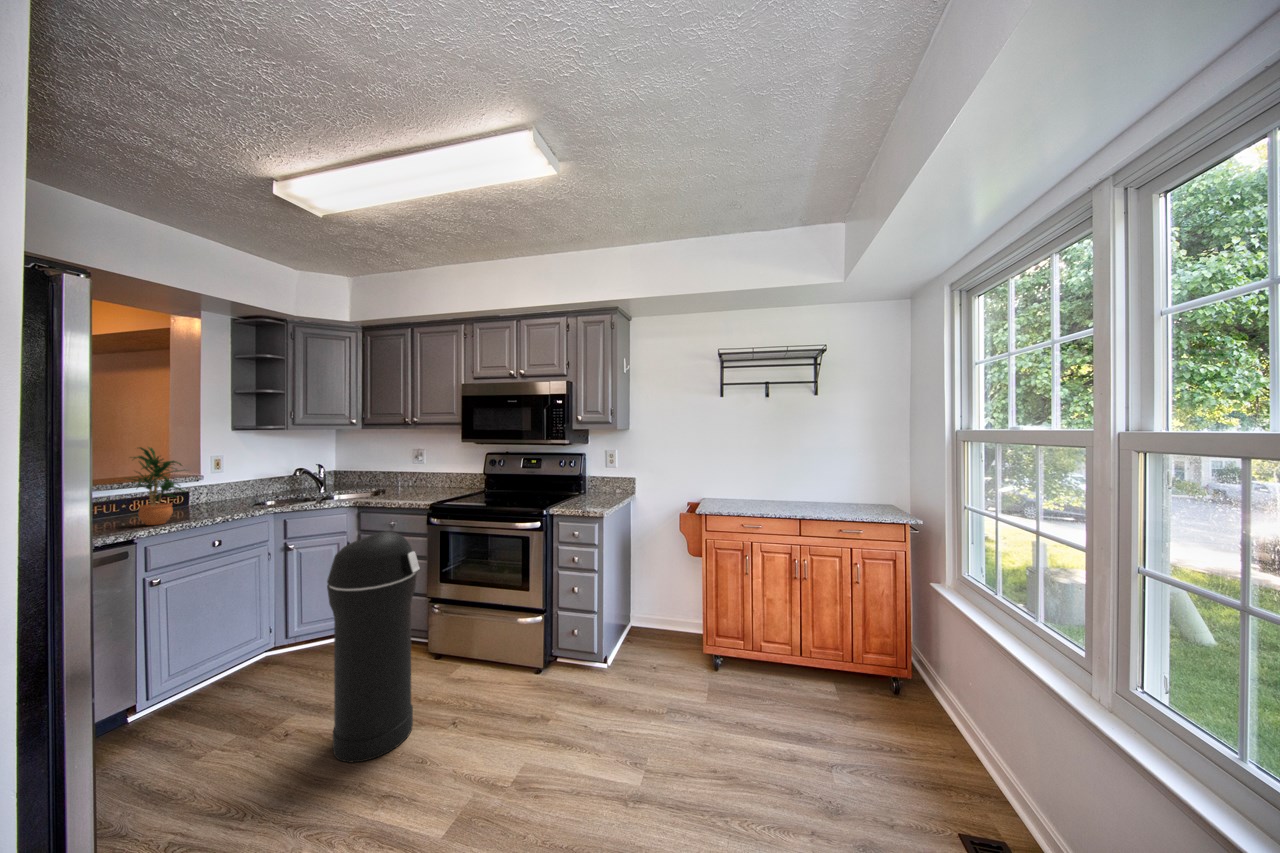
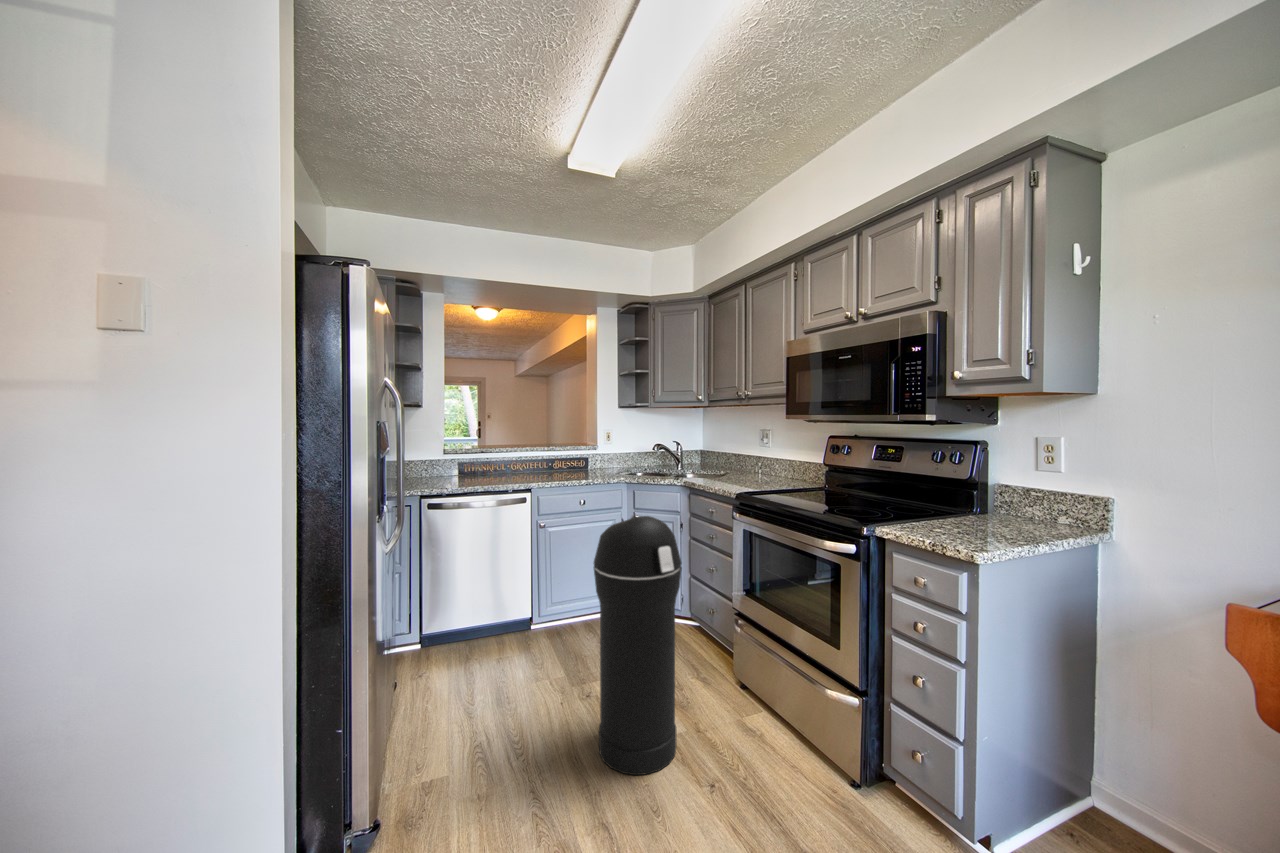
potted plant: present [132,447,185,525] -> none [535,418,573,481]

